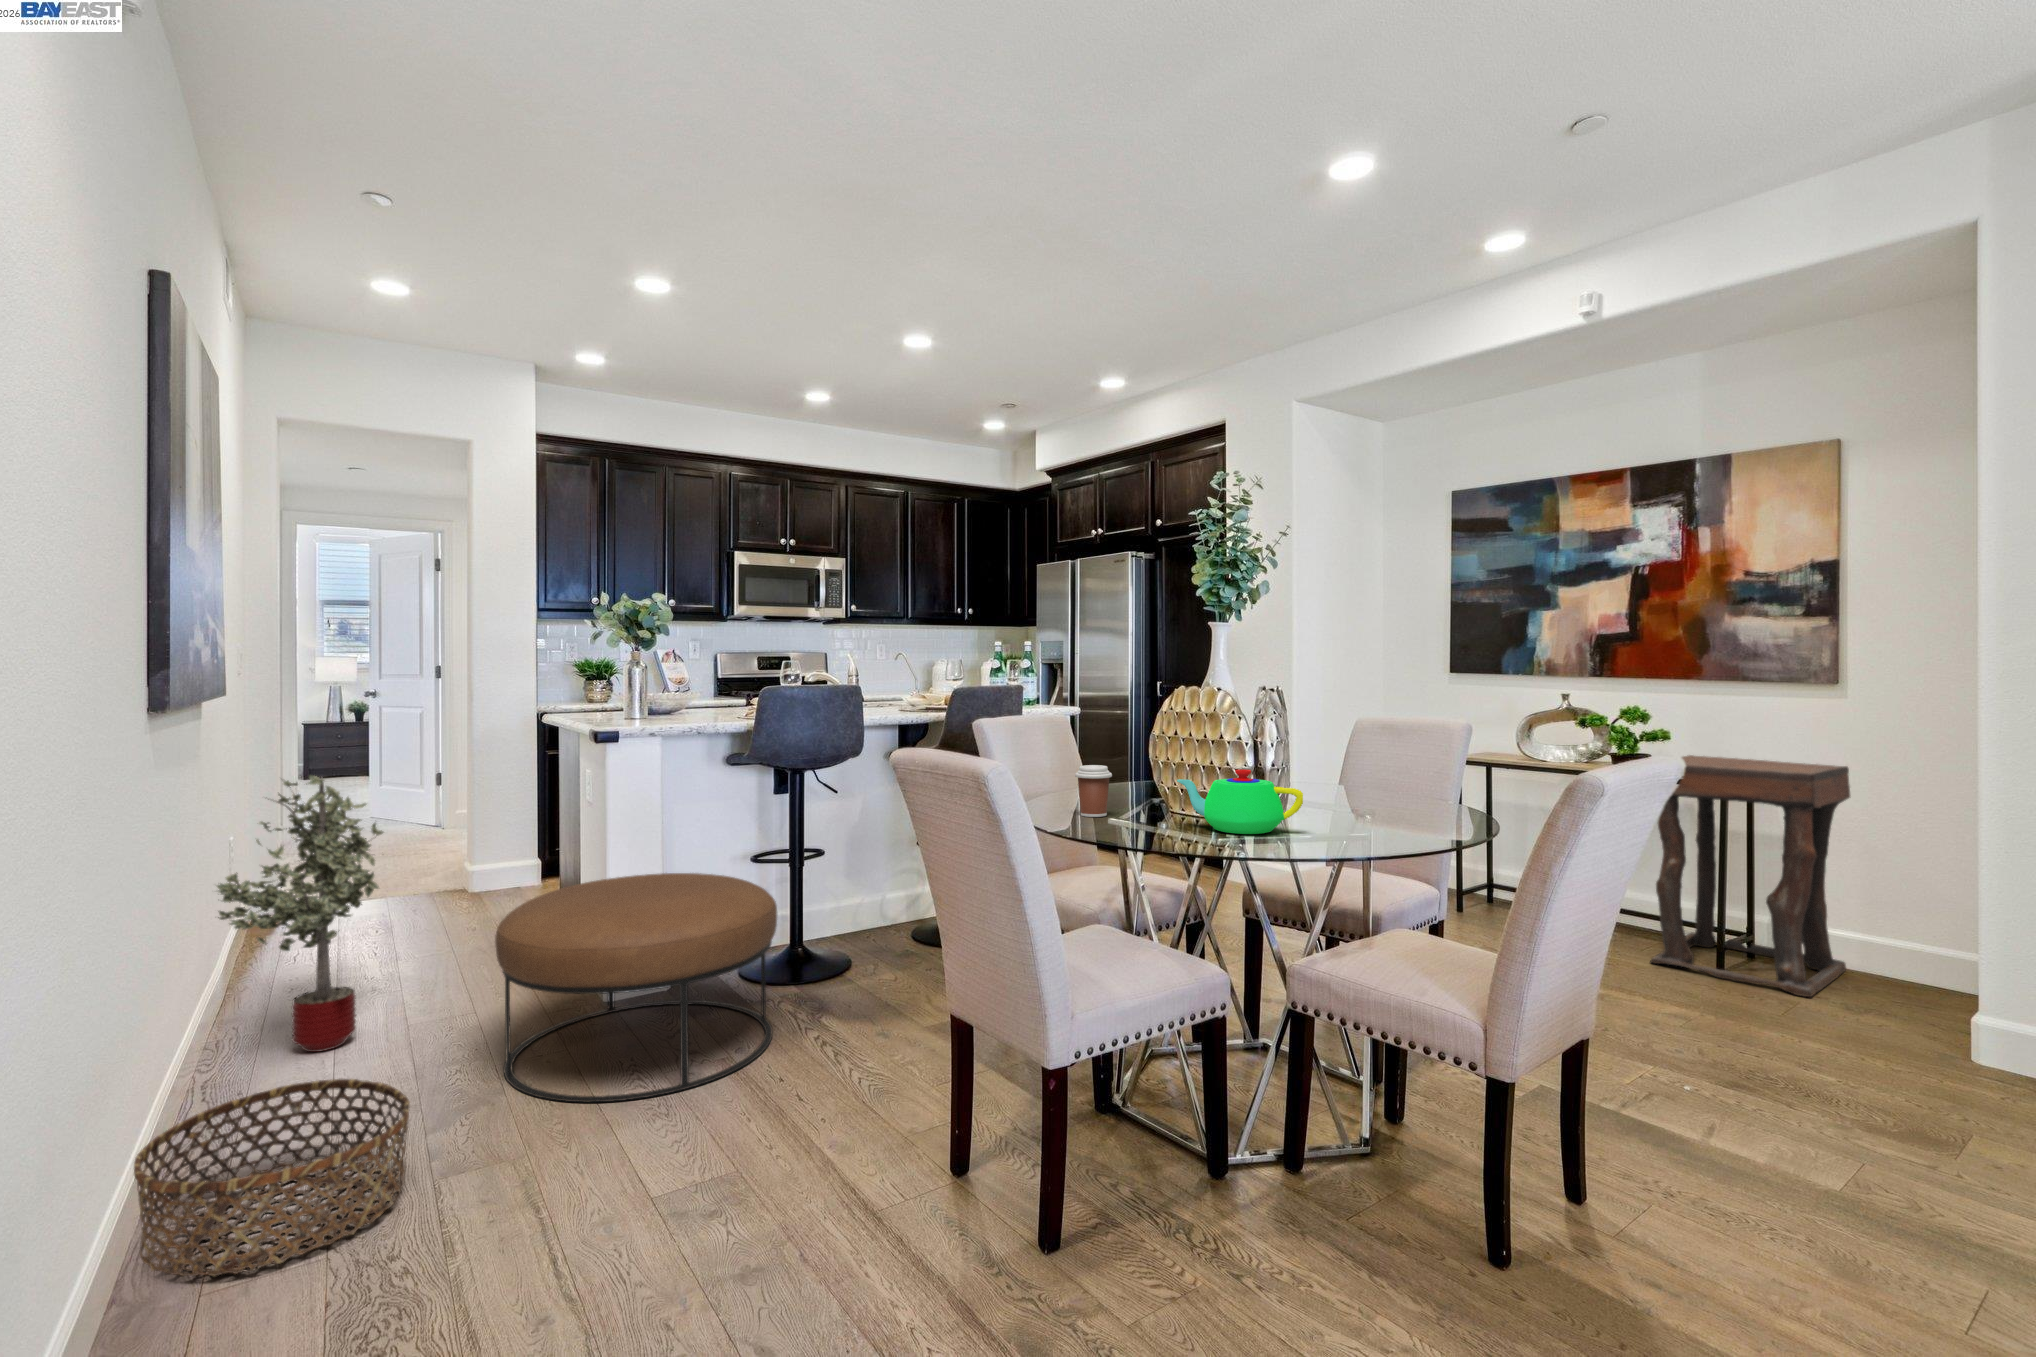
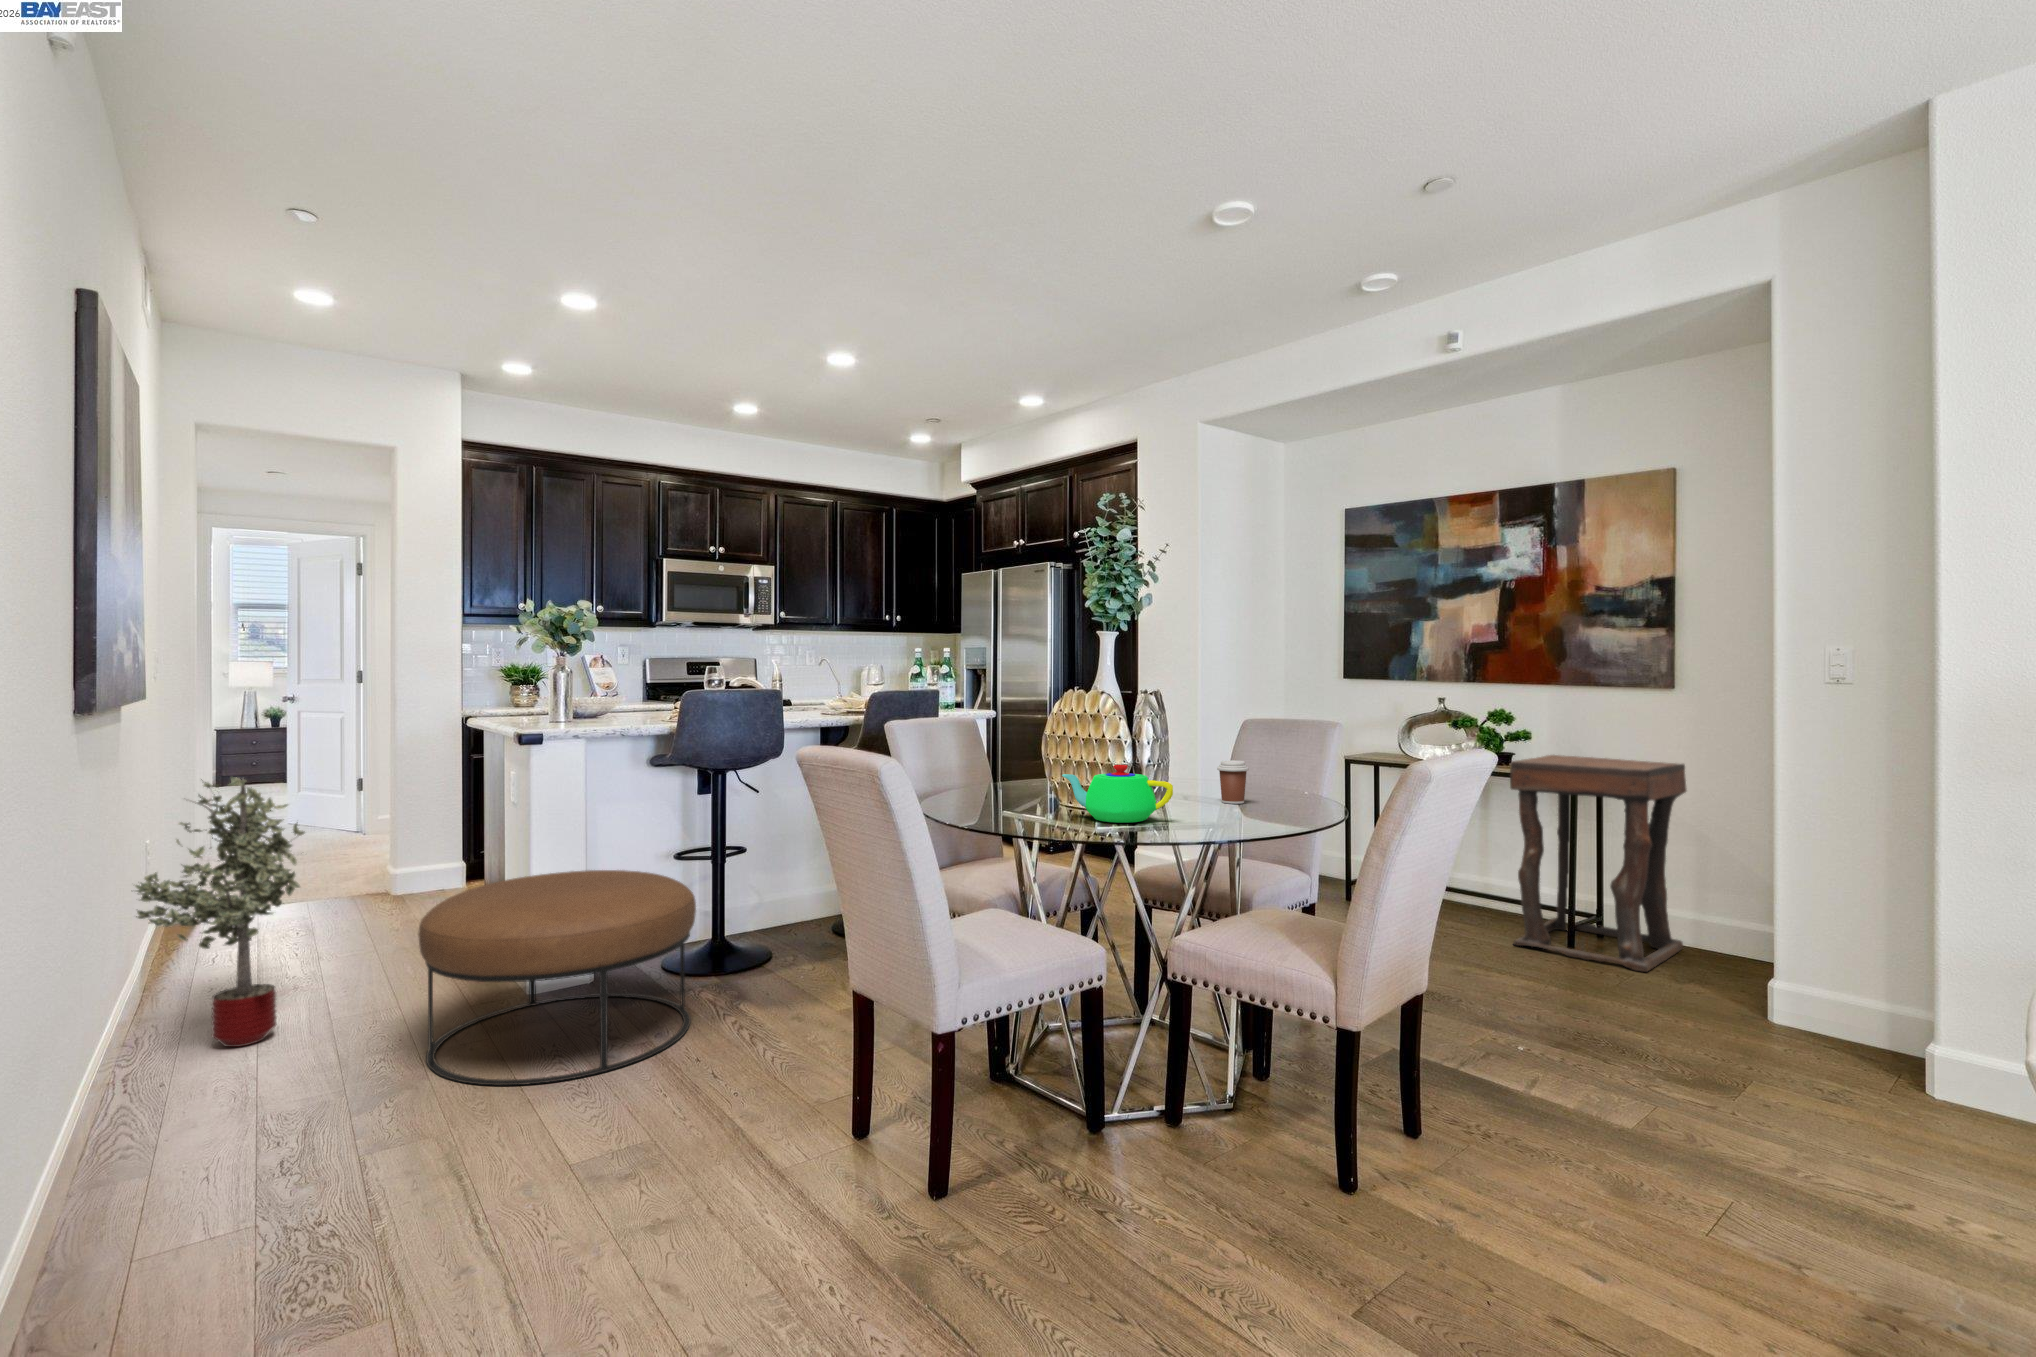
coffee cup: present [1075,765,1112,817] -> present [1217,760,1249,804]
basket: present [134,1079,410,1276] -> none [68,1063,337,1243]

